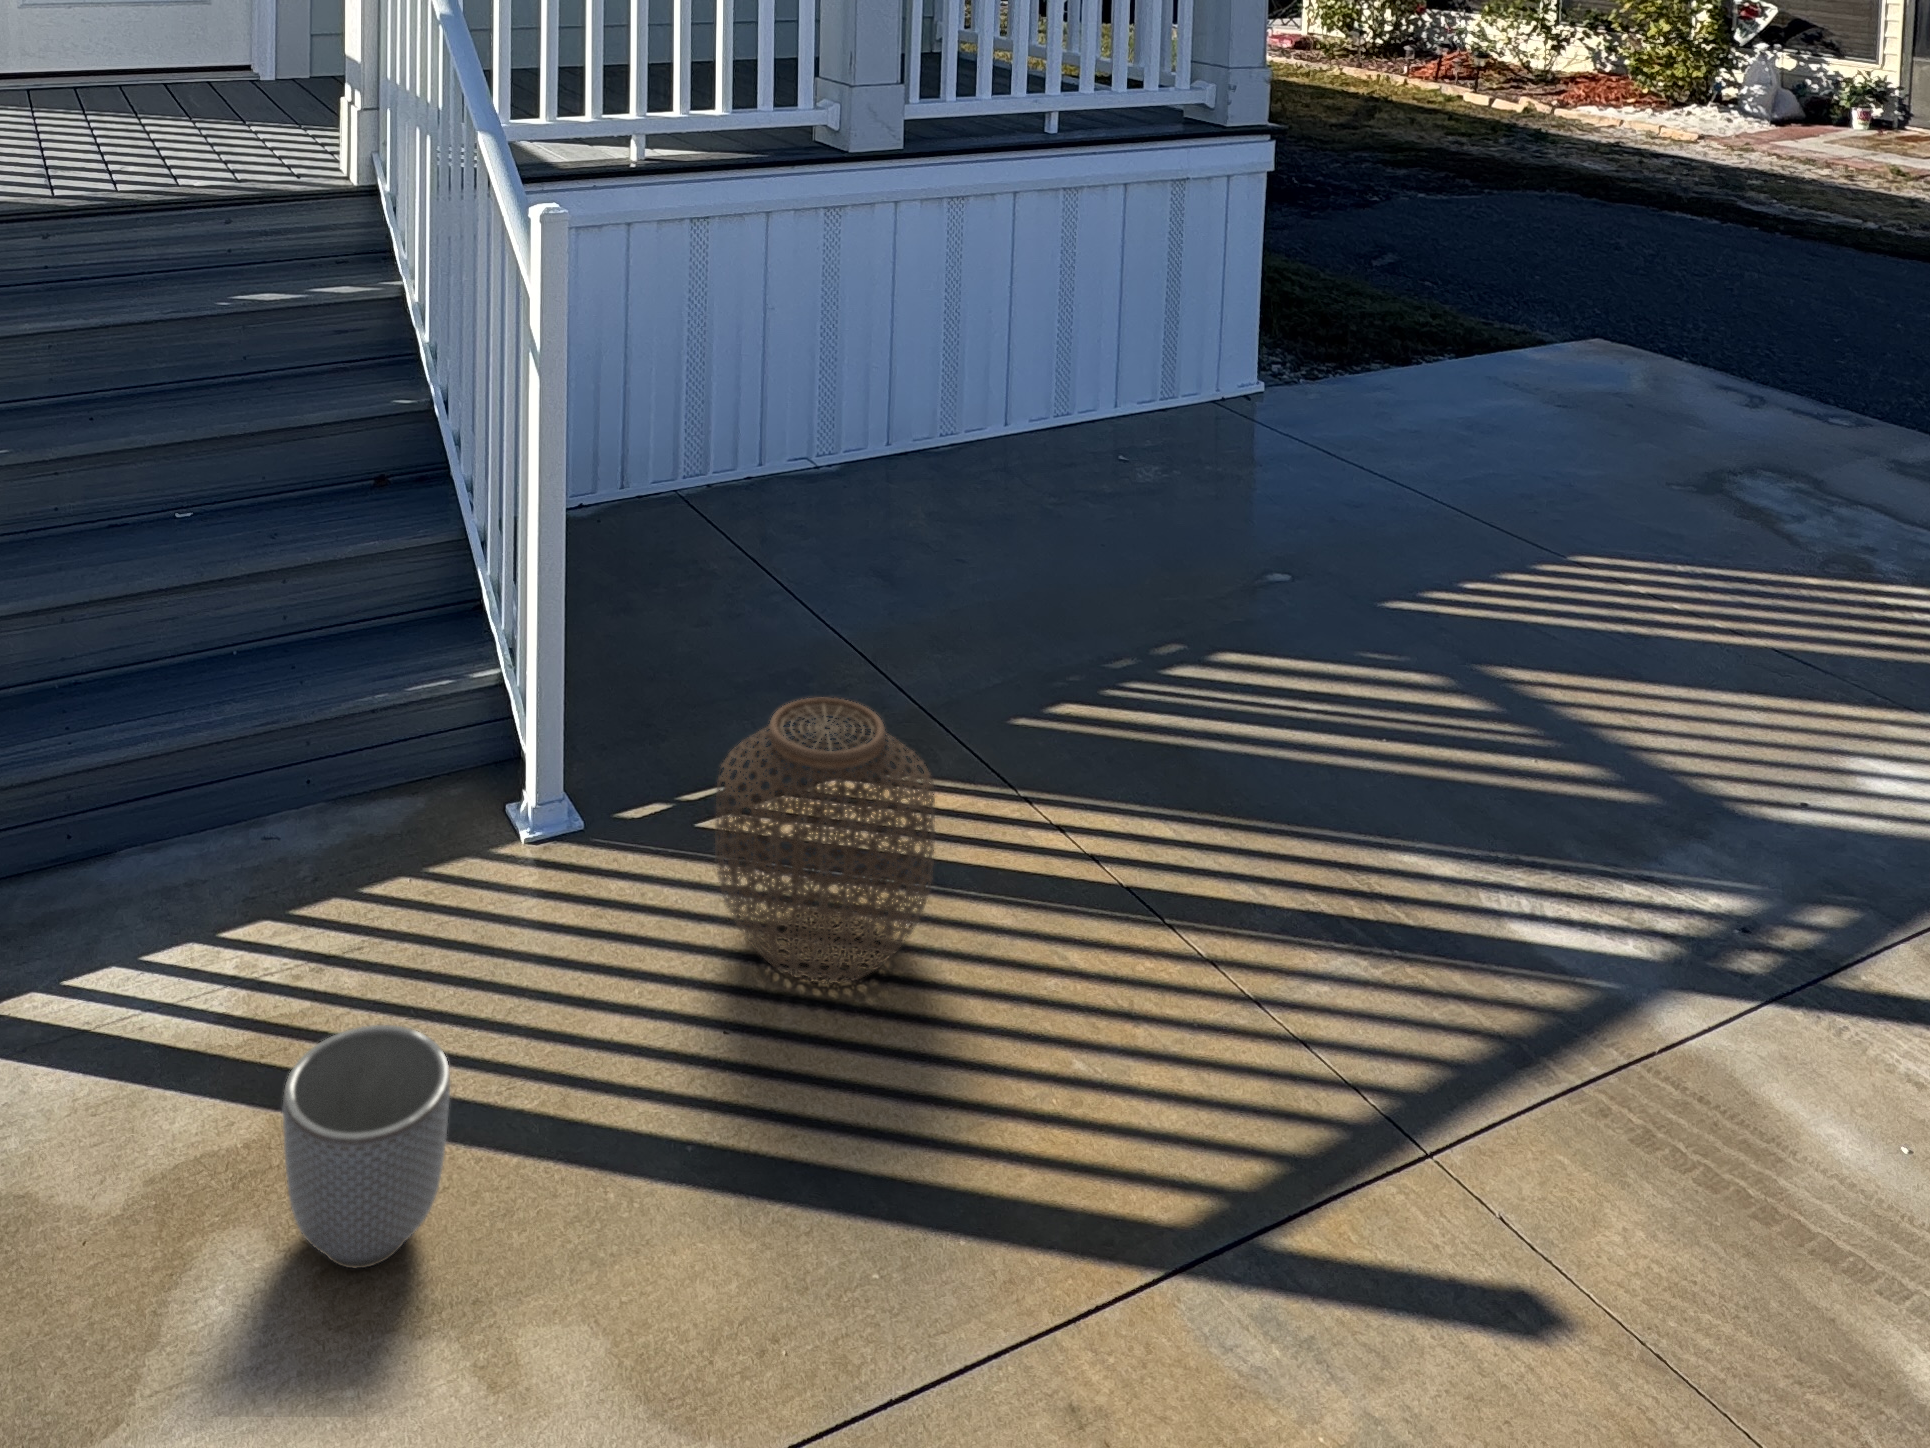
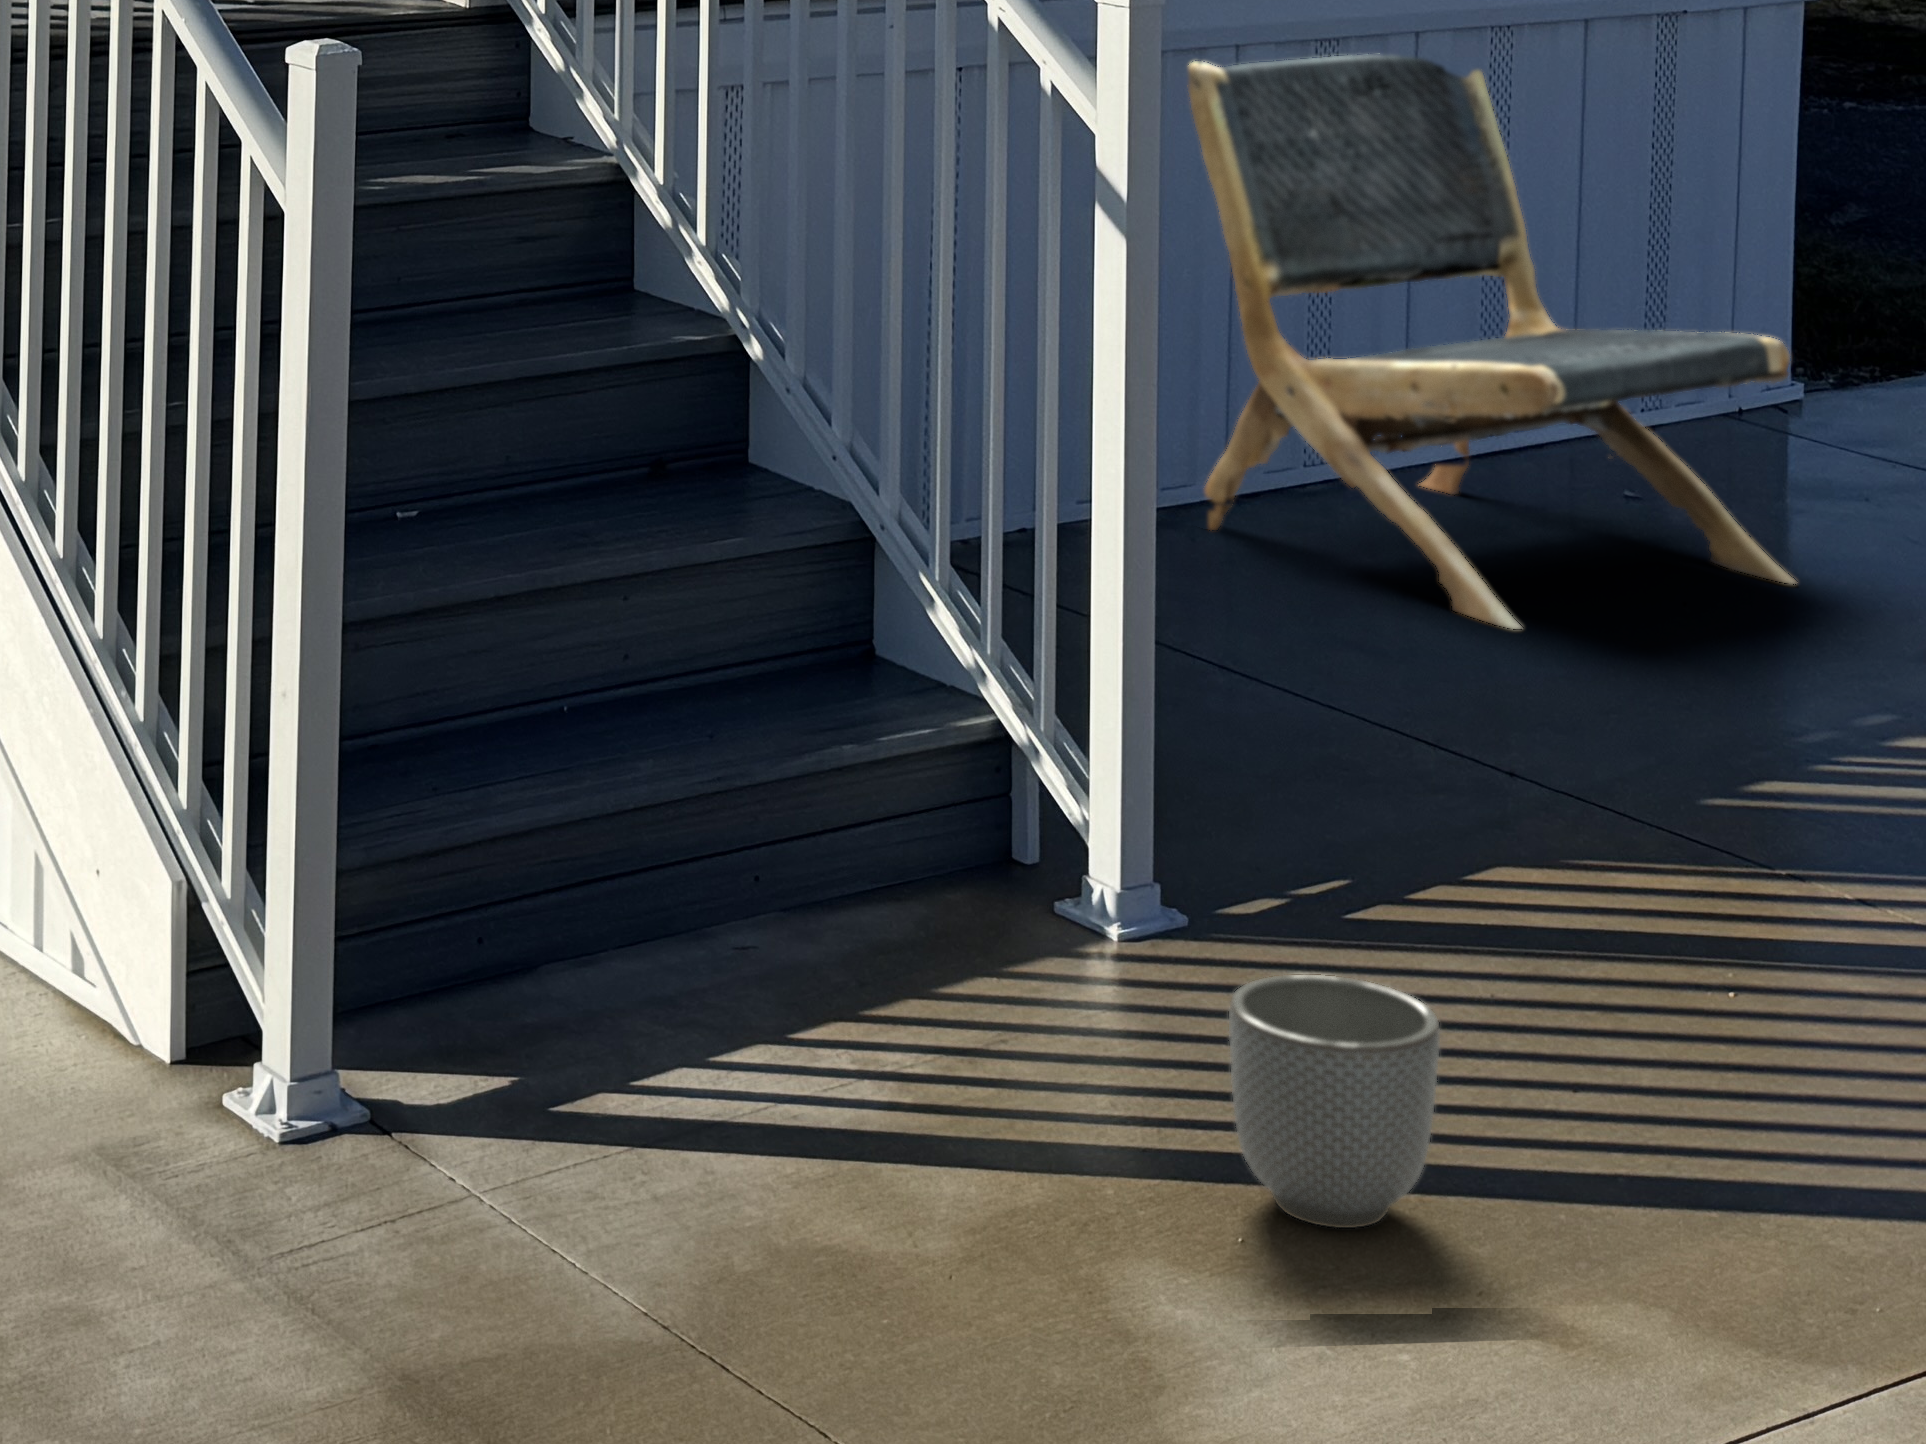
lounge chair: none [842,202,1178,572] -> present [1189,55,1795,629]
woven basket: present [715,697,935,984] -> none [1497,654,1818,1017]

